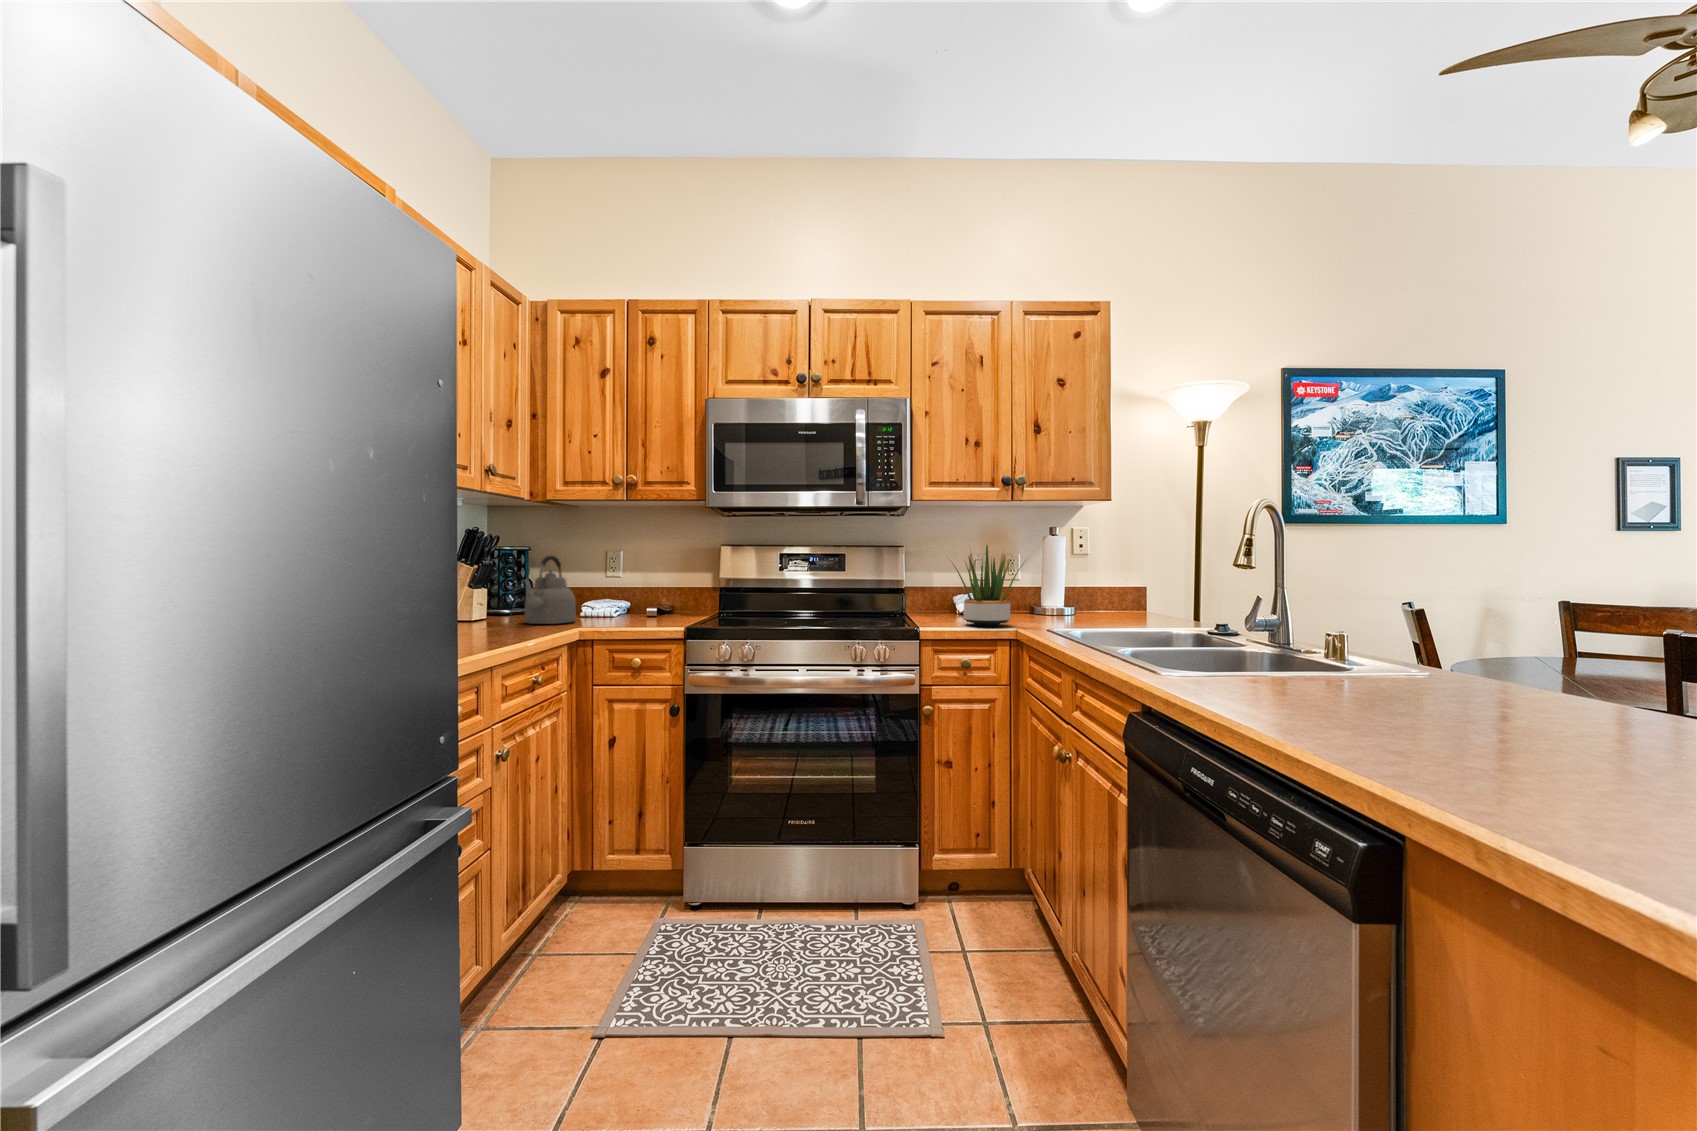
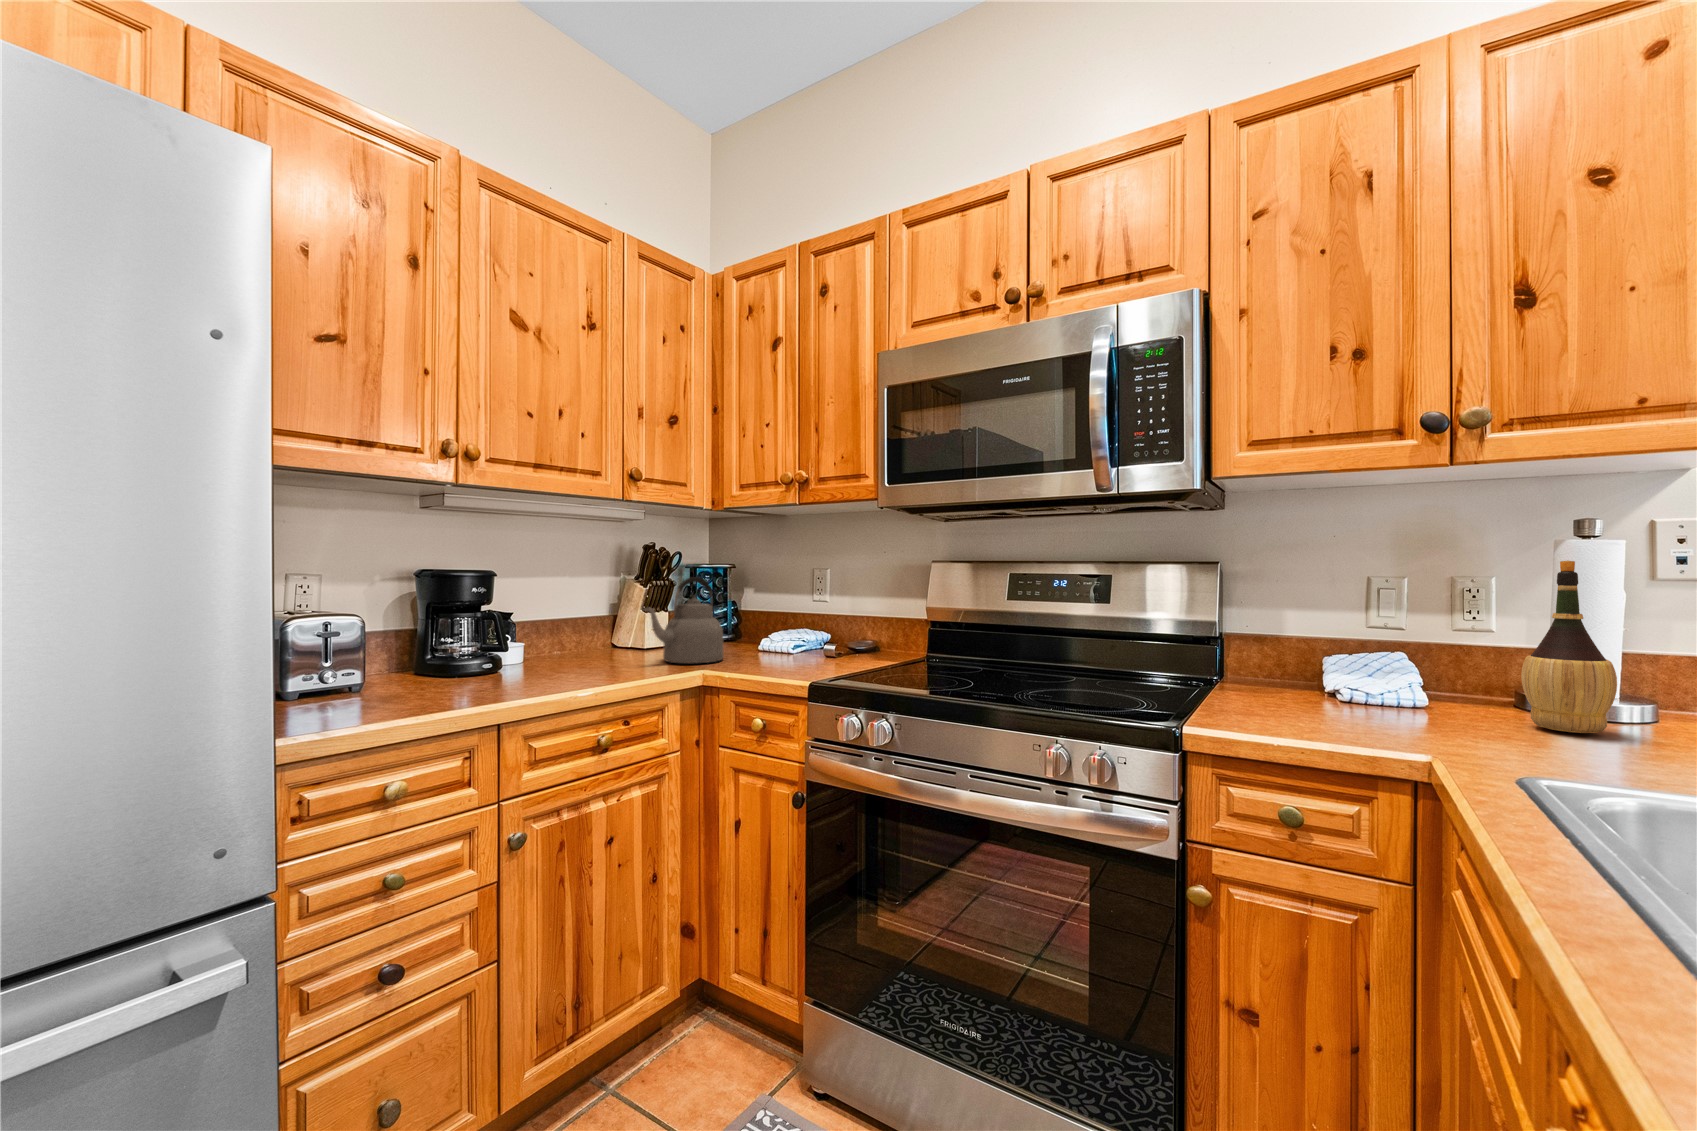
potted plant: present [952,545,1024,626] -> none [1284,560,1473,732]
wine bottle: none [1036,546,1068,622] -> present [1521,560,1617,733]

